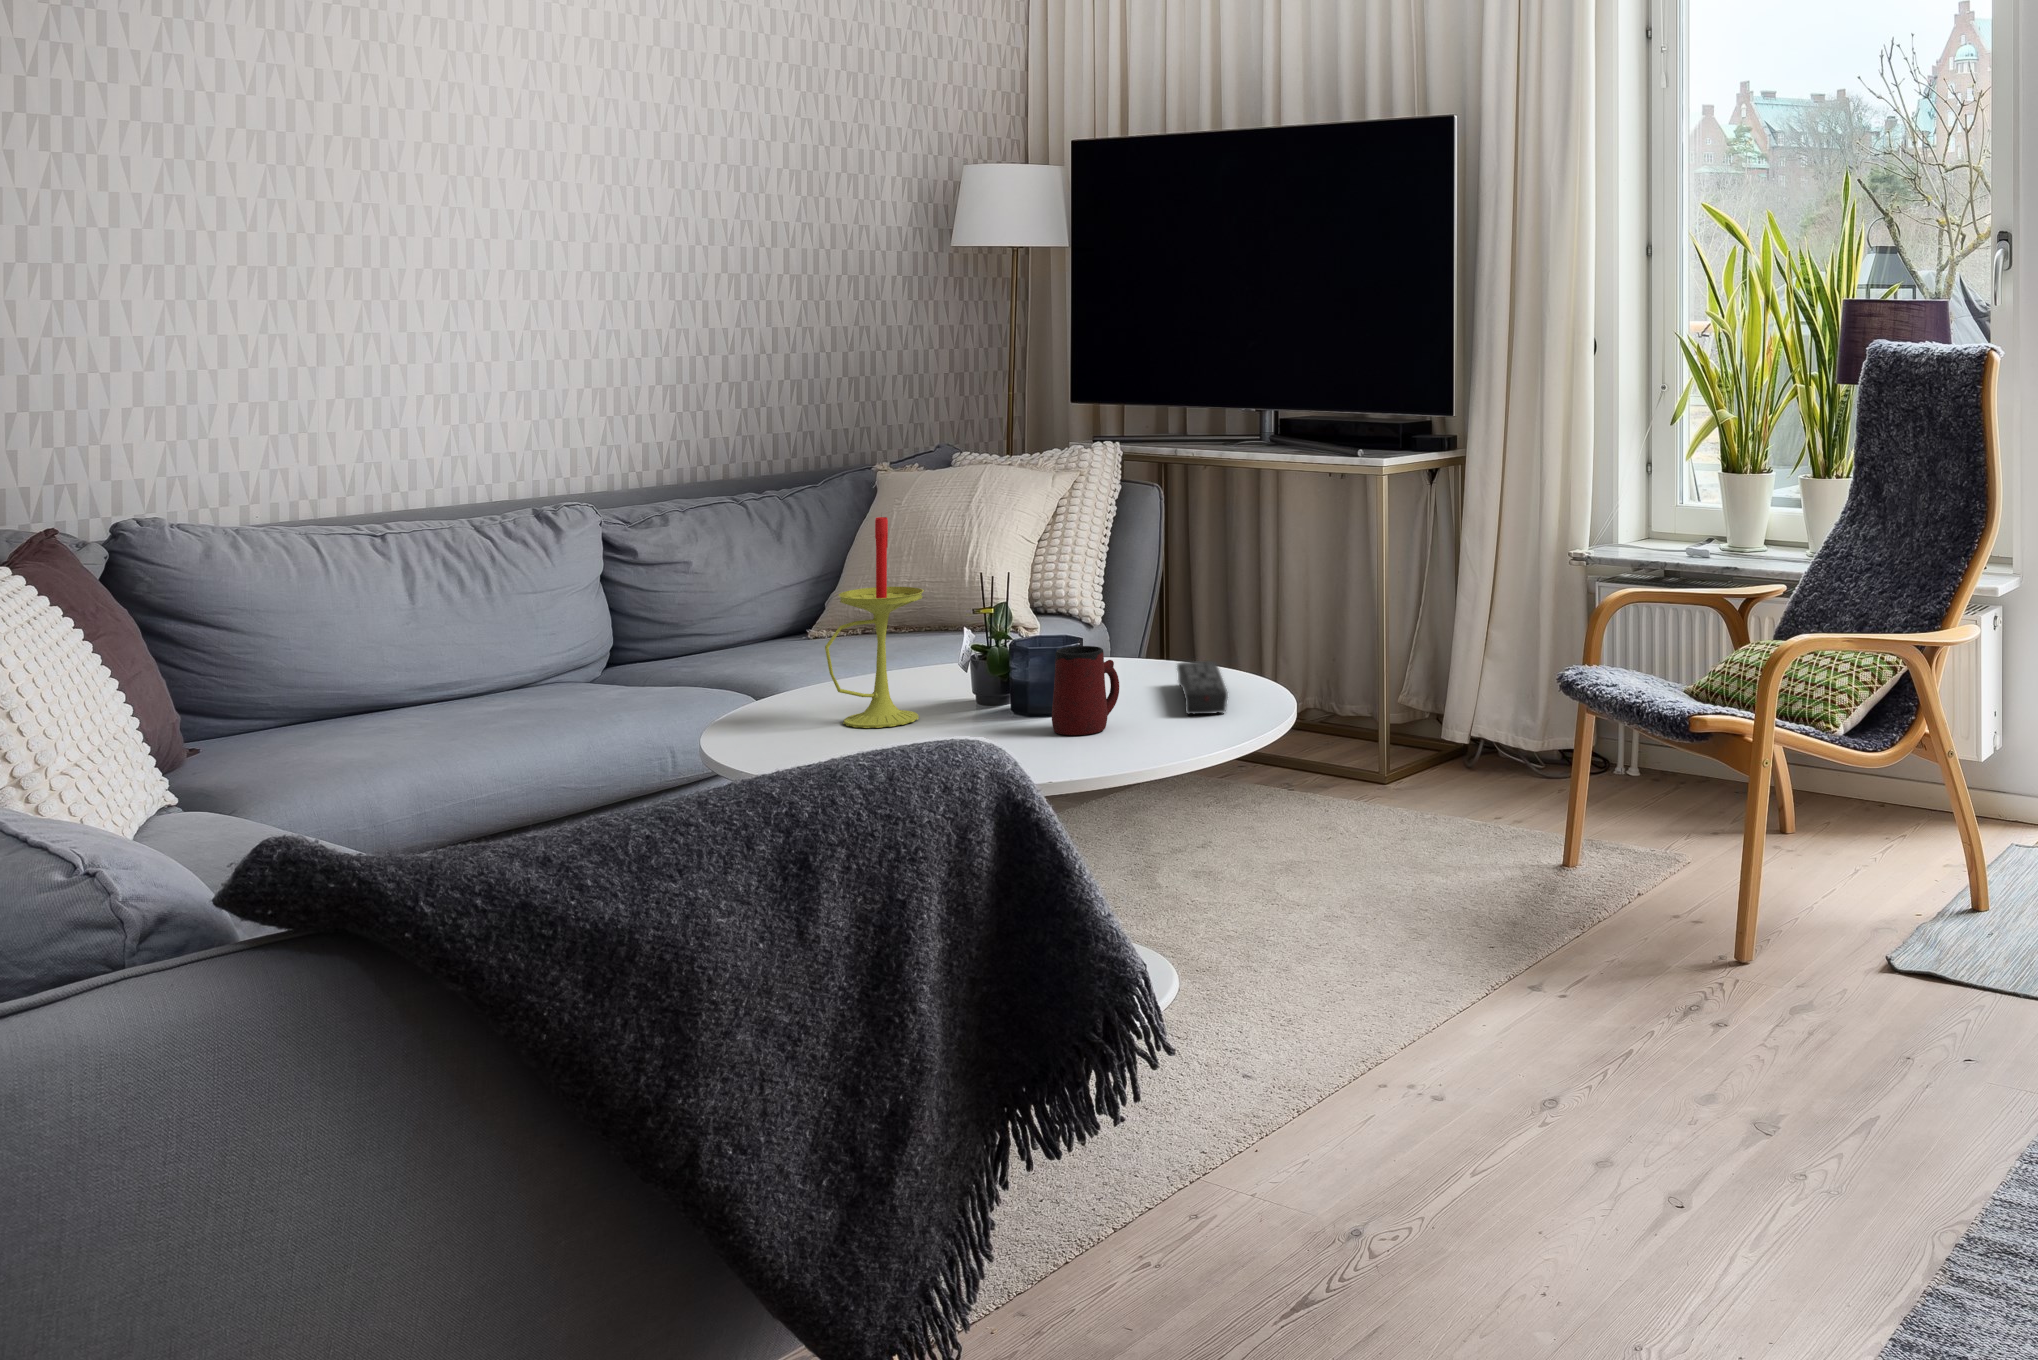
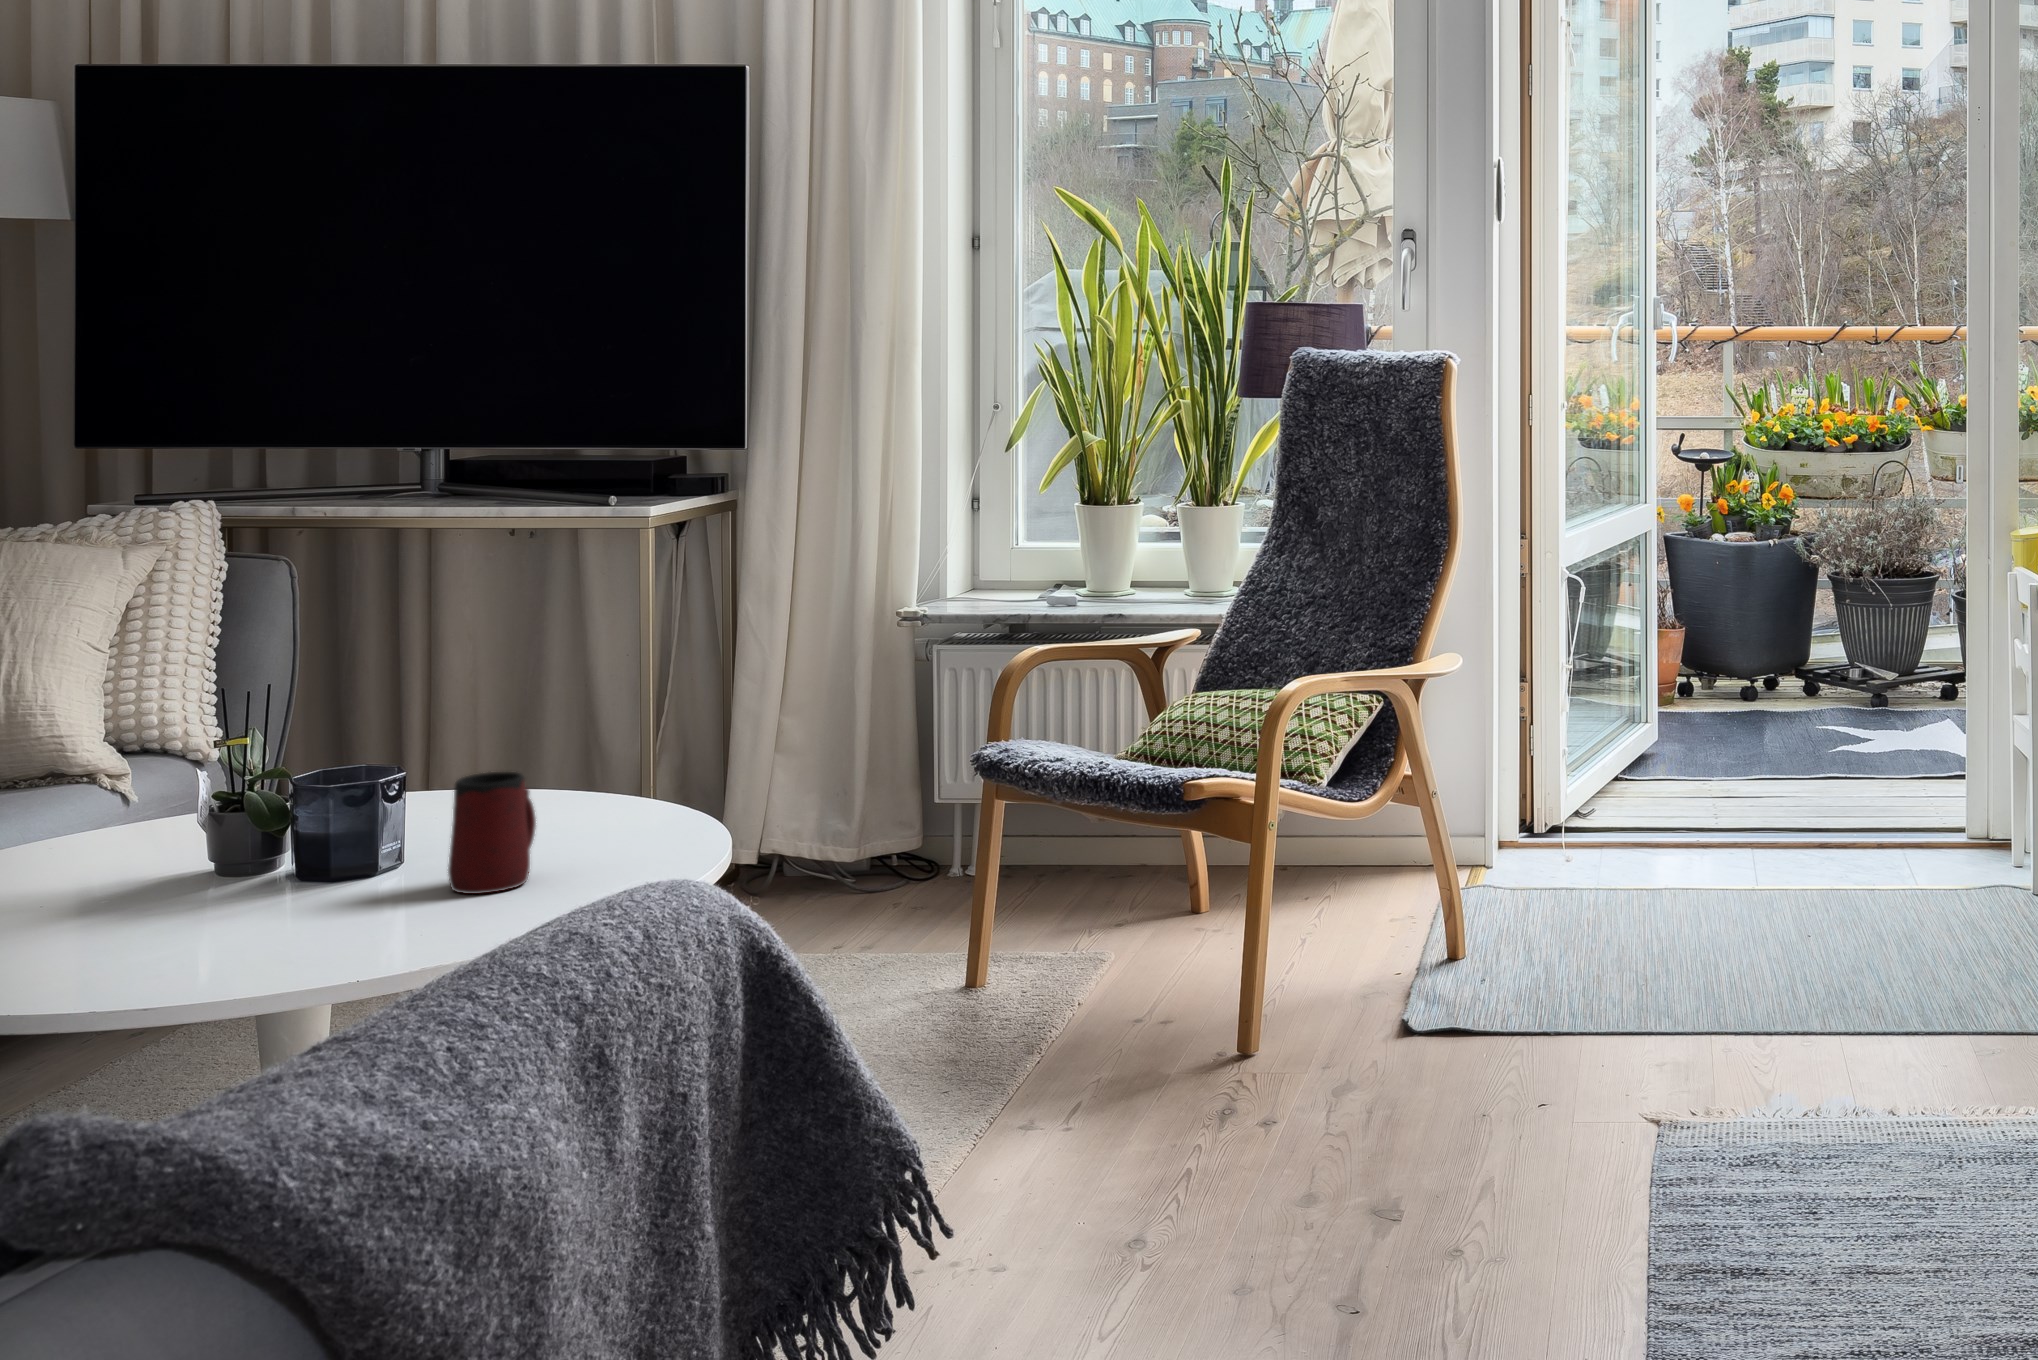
candle: present [825,517,924,728] -> none [73,612,218,926]
remote control: present [1177,661,1228,714] -> none [544,778,673,850]

